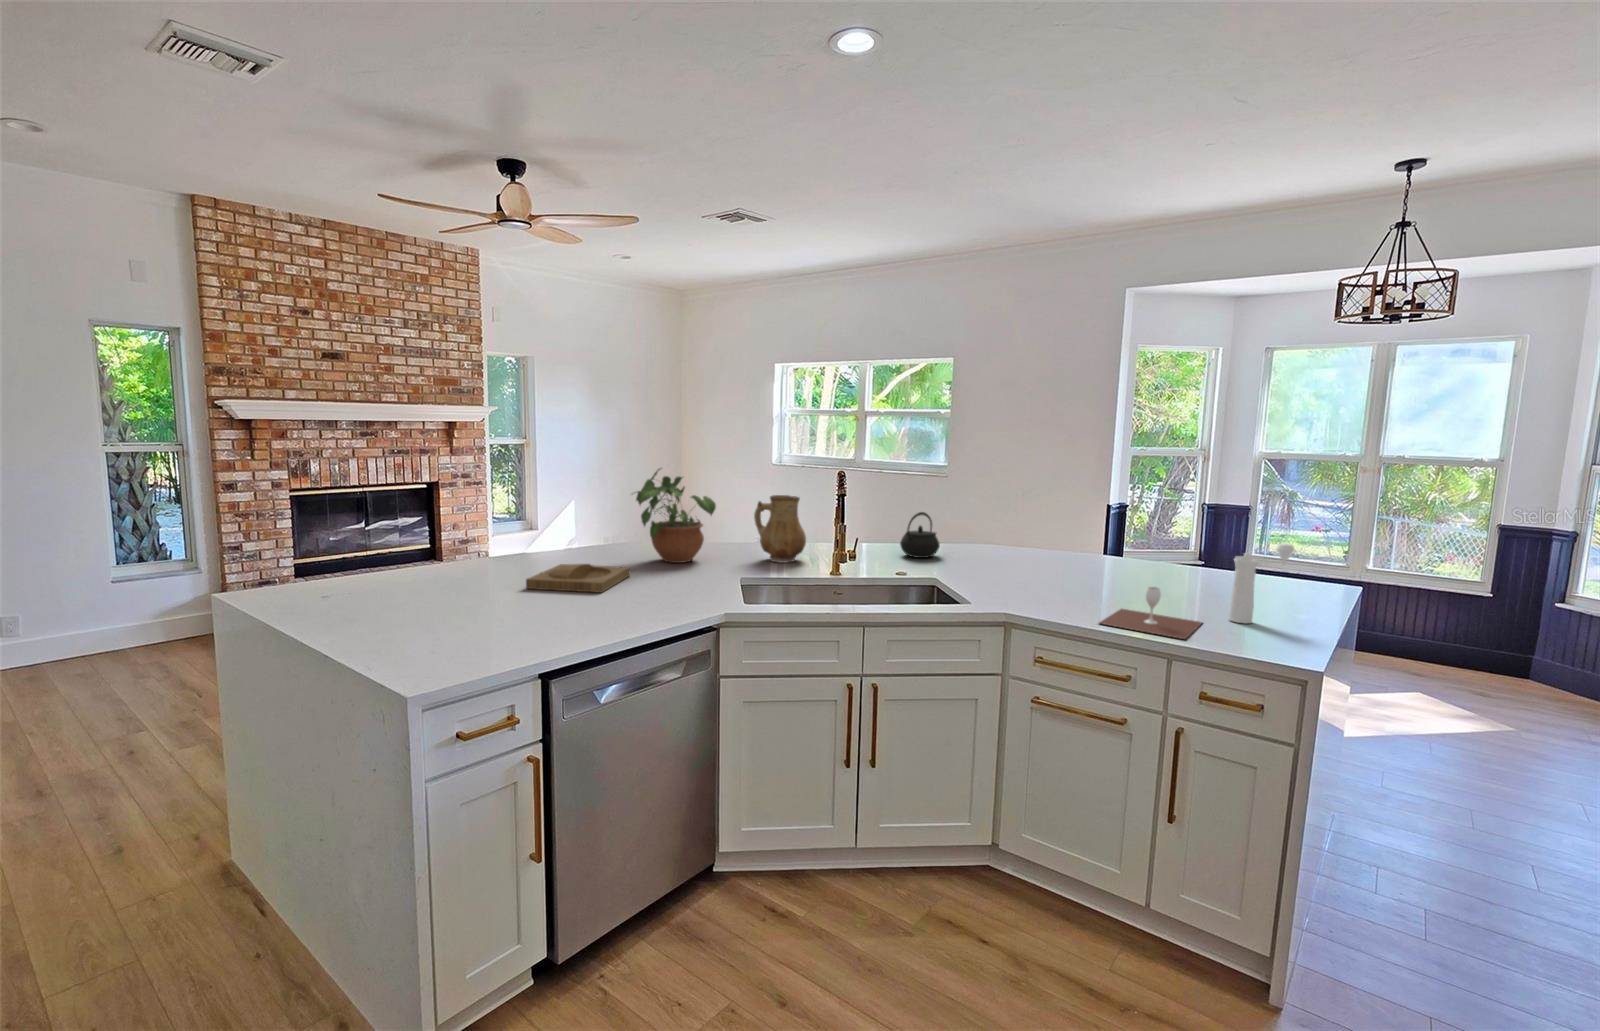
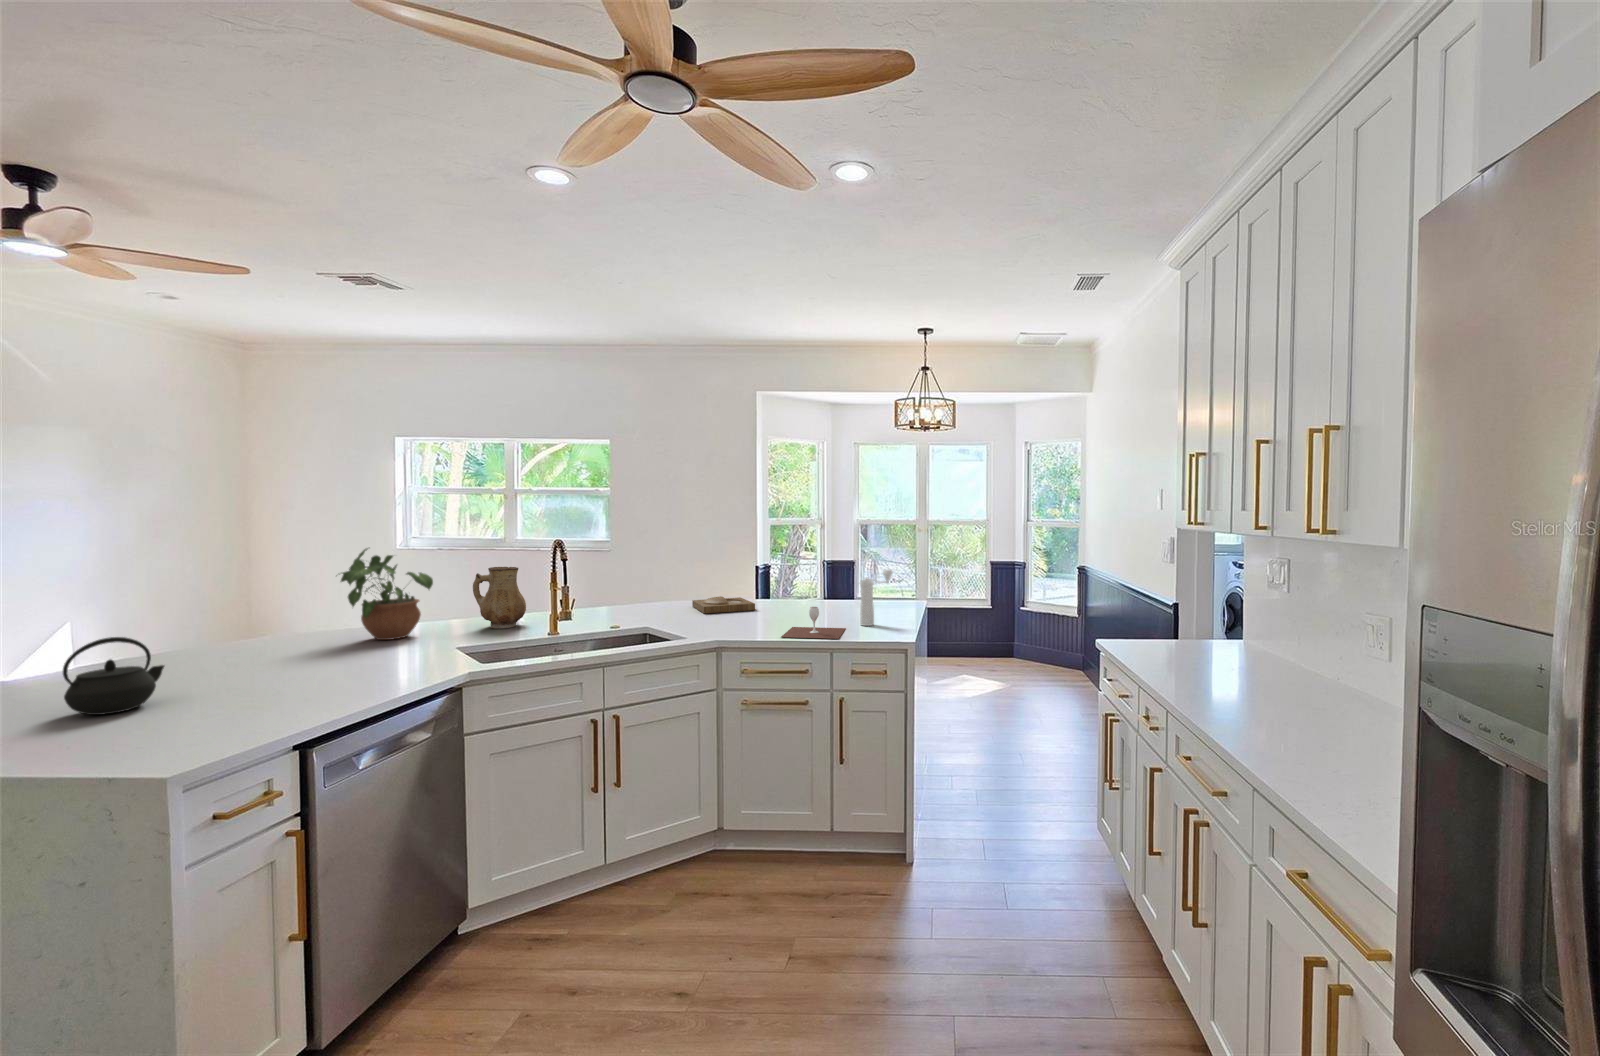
kettle: present [900,512,940,558] -> present [63,637,164,715]
tray: present [526,564,630,593] -> present [692,596,755,613]

